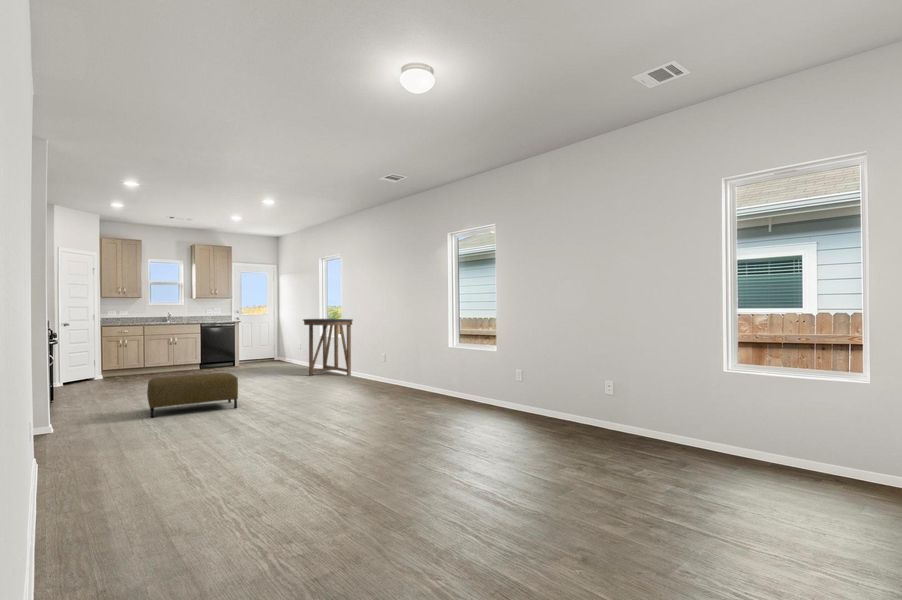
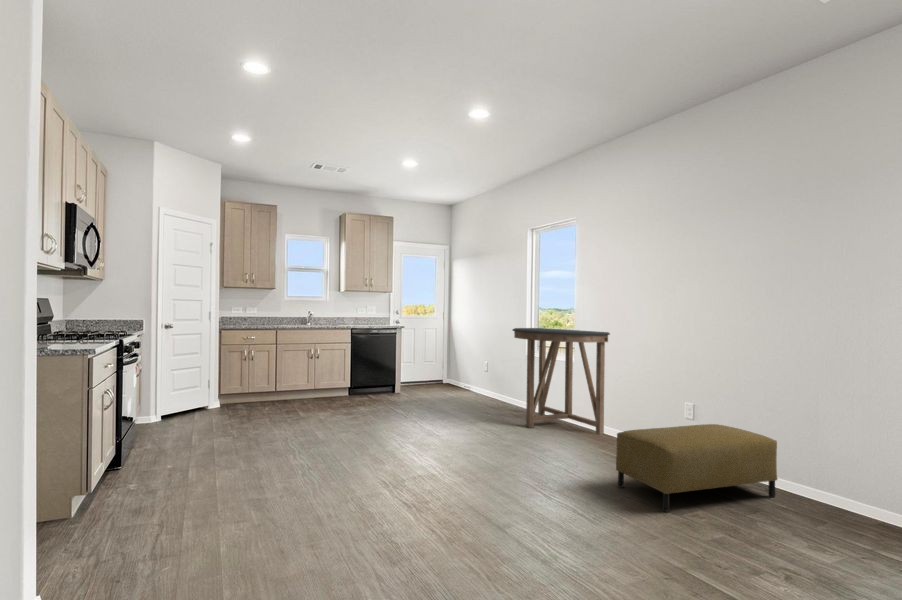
ottoman: present [147,373,238,417] -> present [616,424,777,512]

